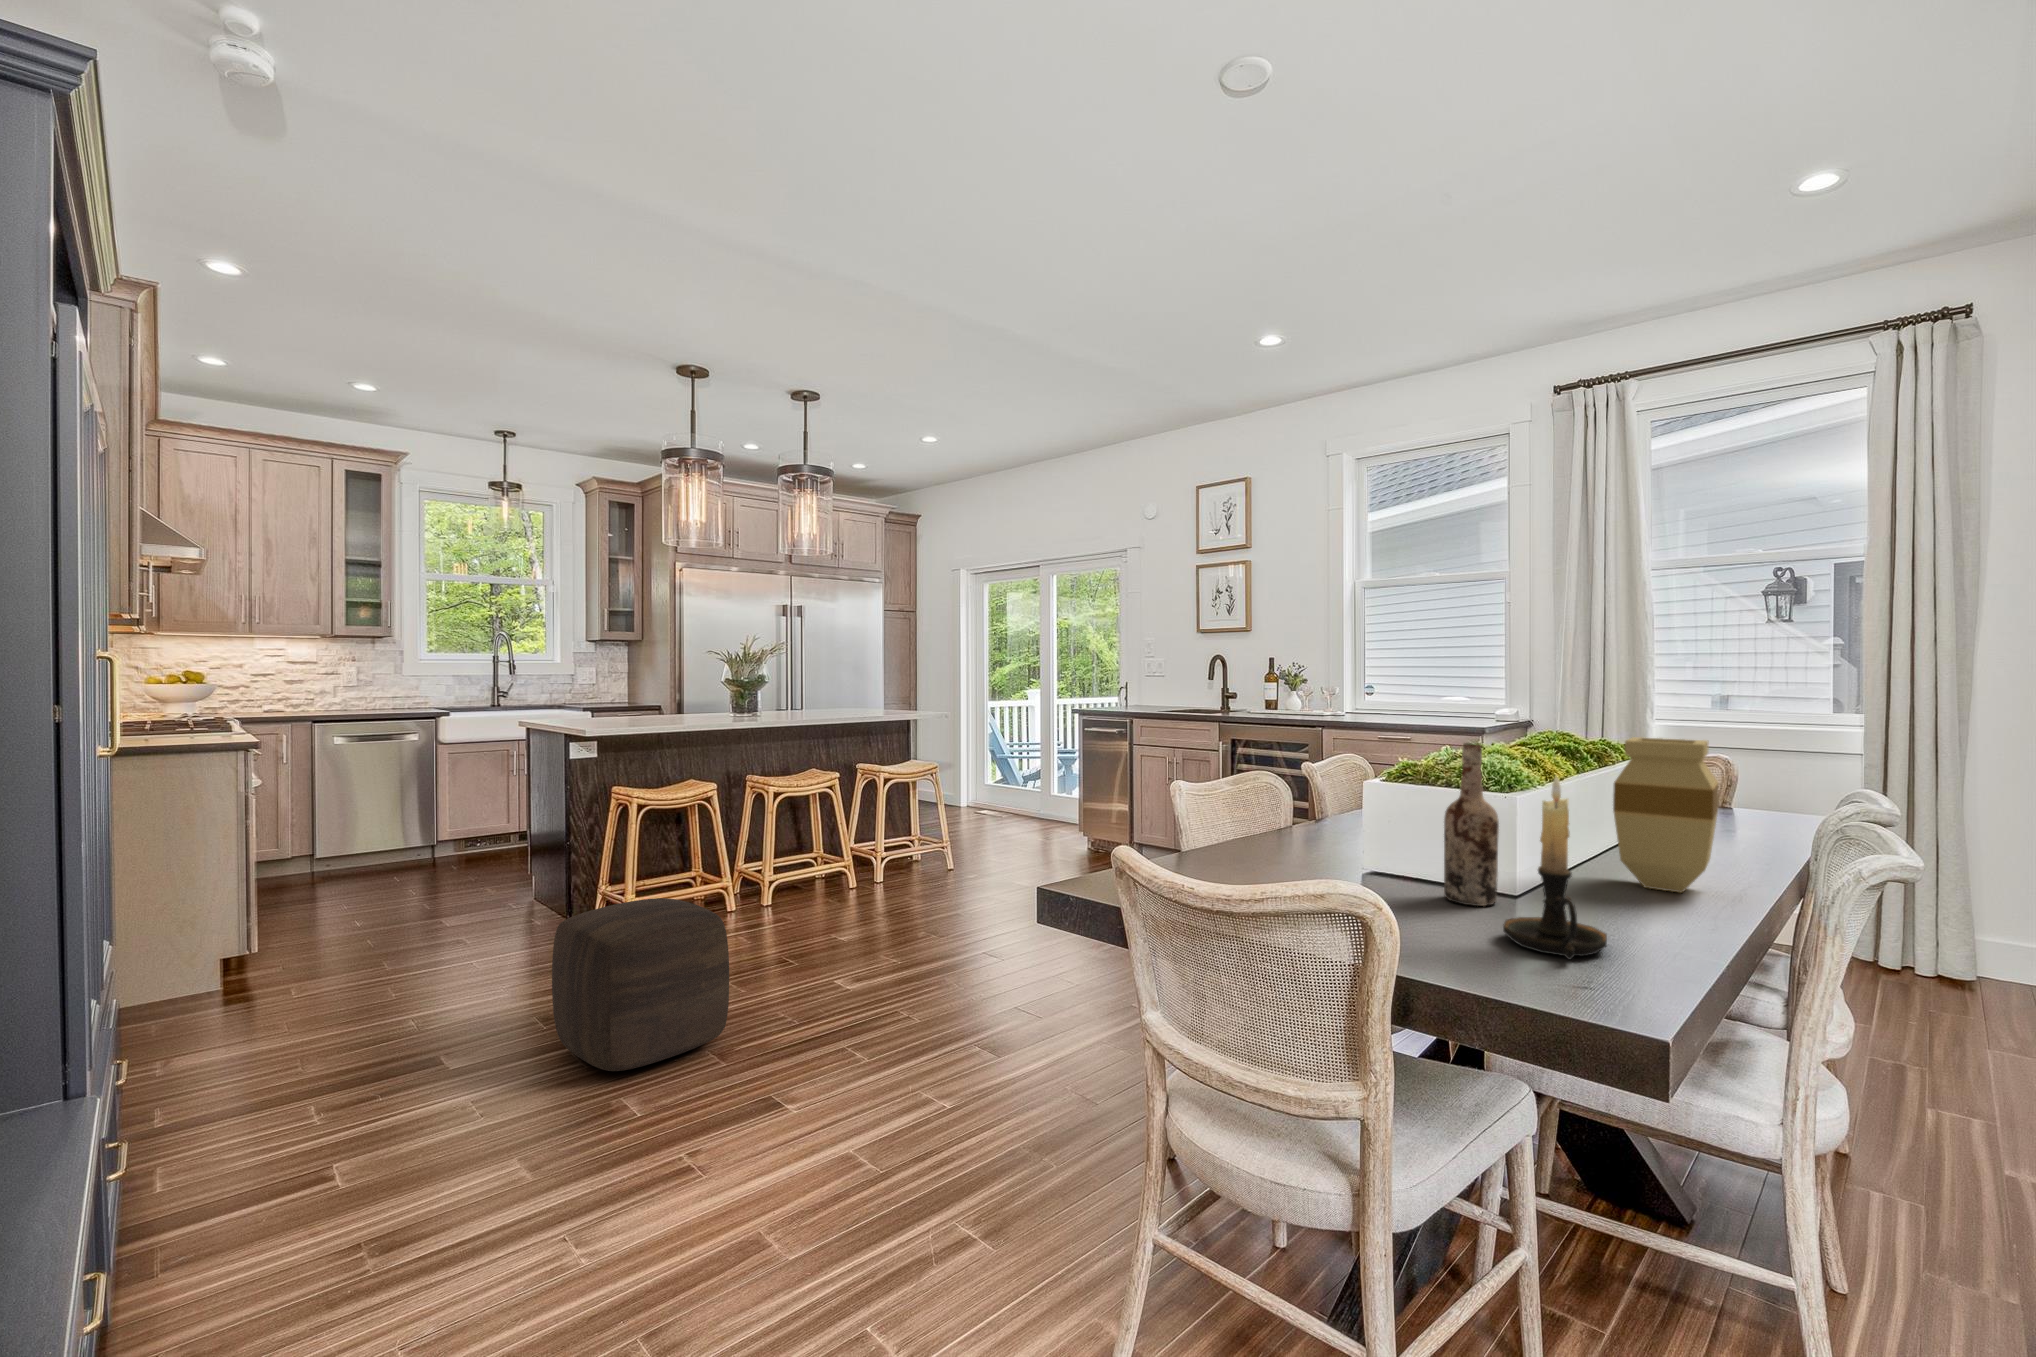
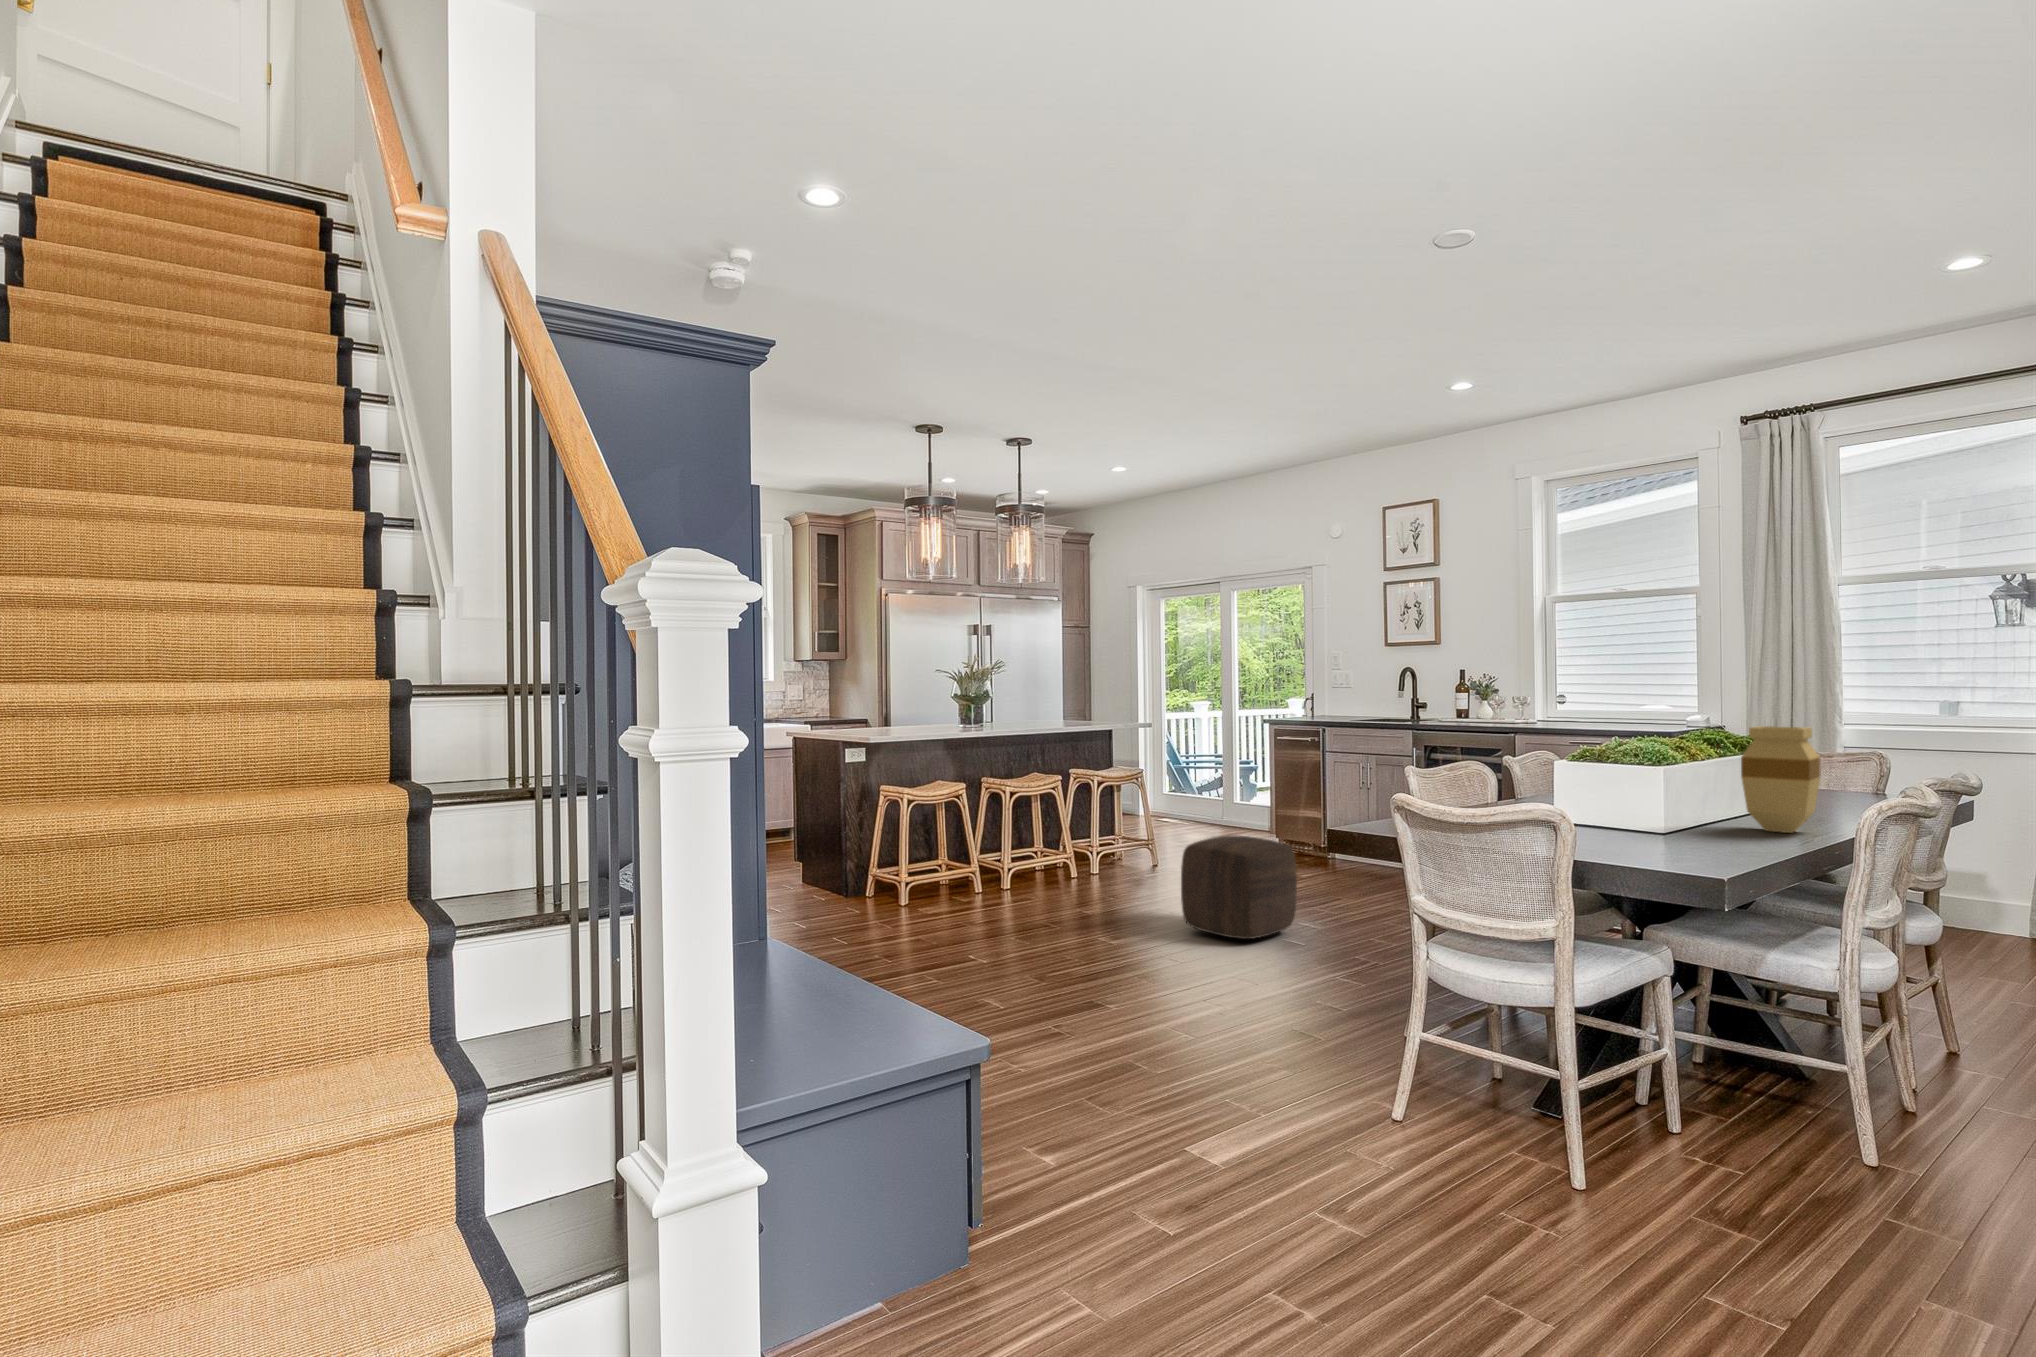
wine bottle: present [1444,743,1499,906] -> none [1616,729,1654,837]
candle holder: present [1503,776,1607,960] -> none [1652,743,1720,856]
ottoman: present [552,898,729,1071] -> present [1181,836,1297,939]

